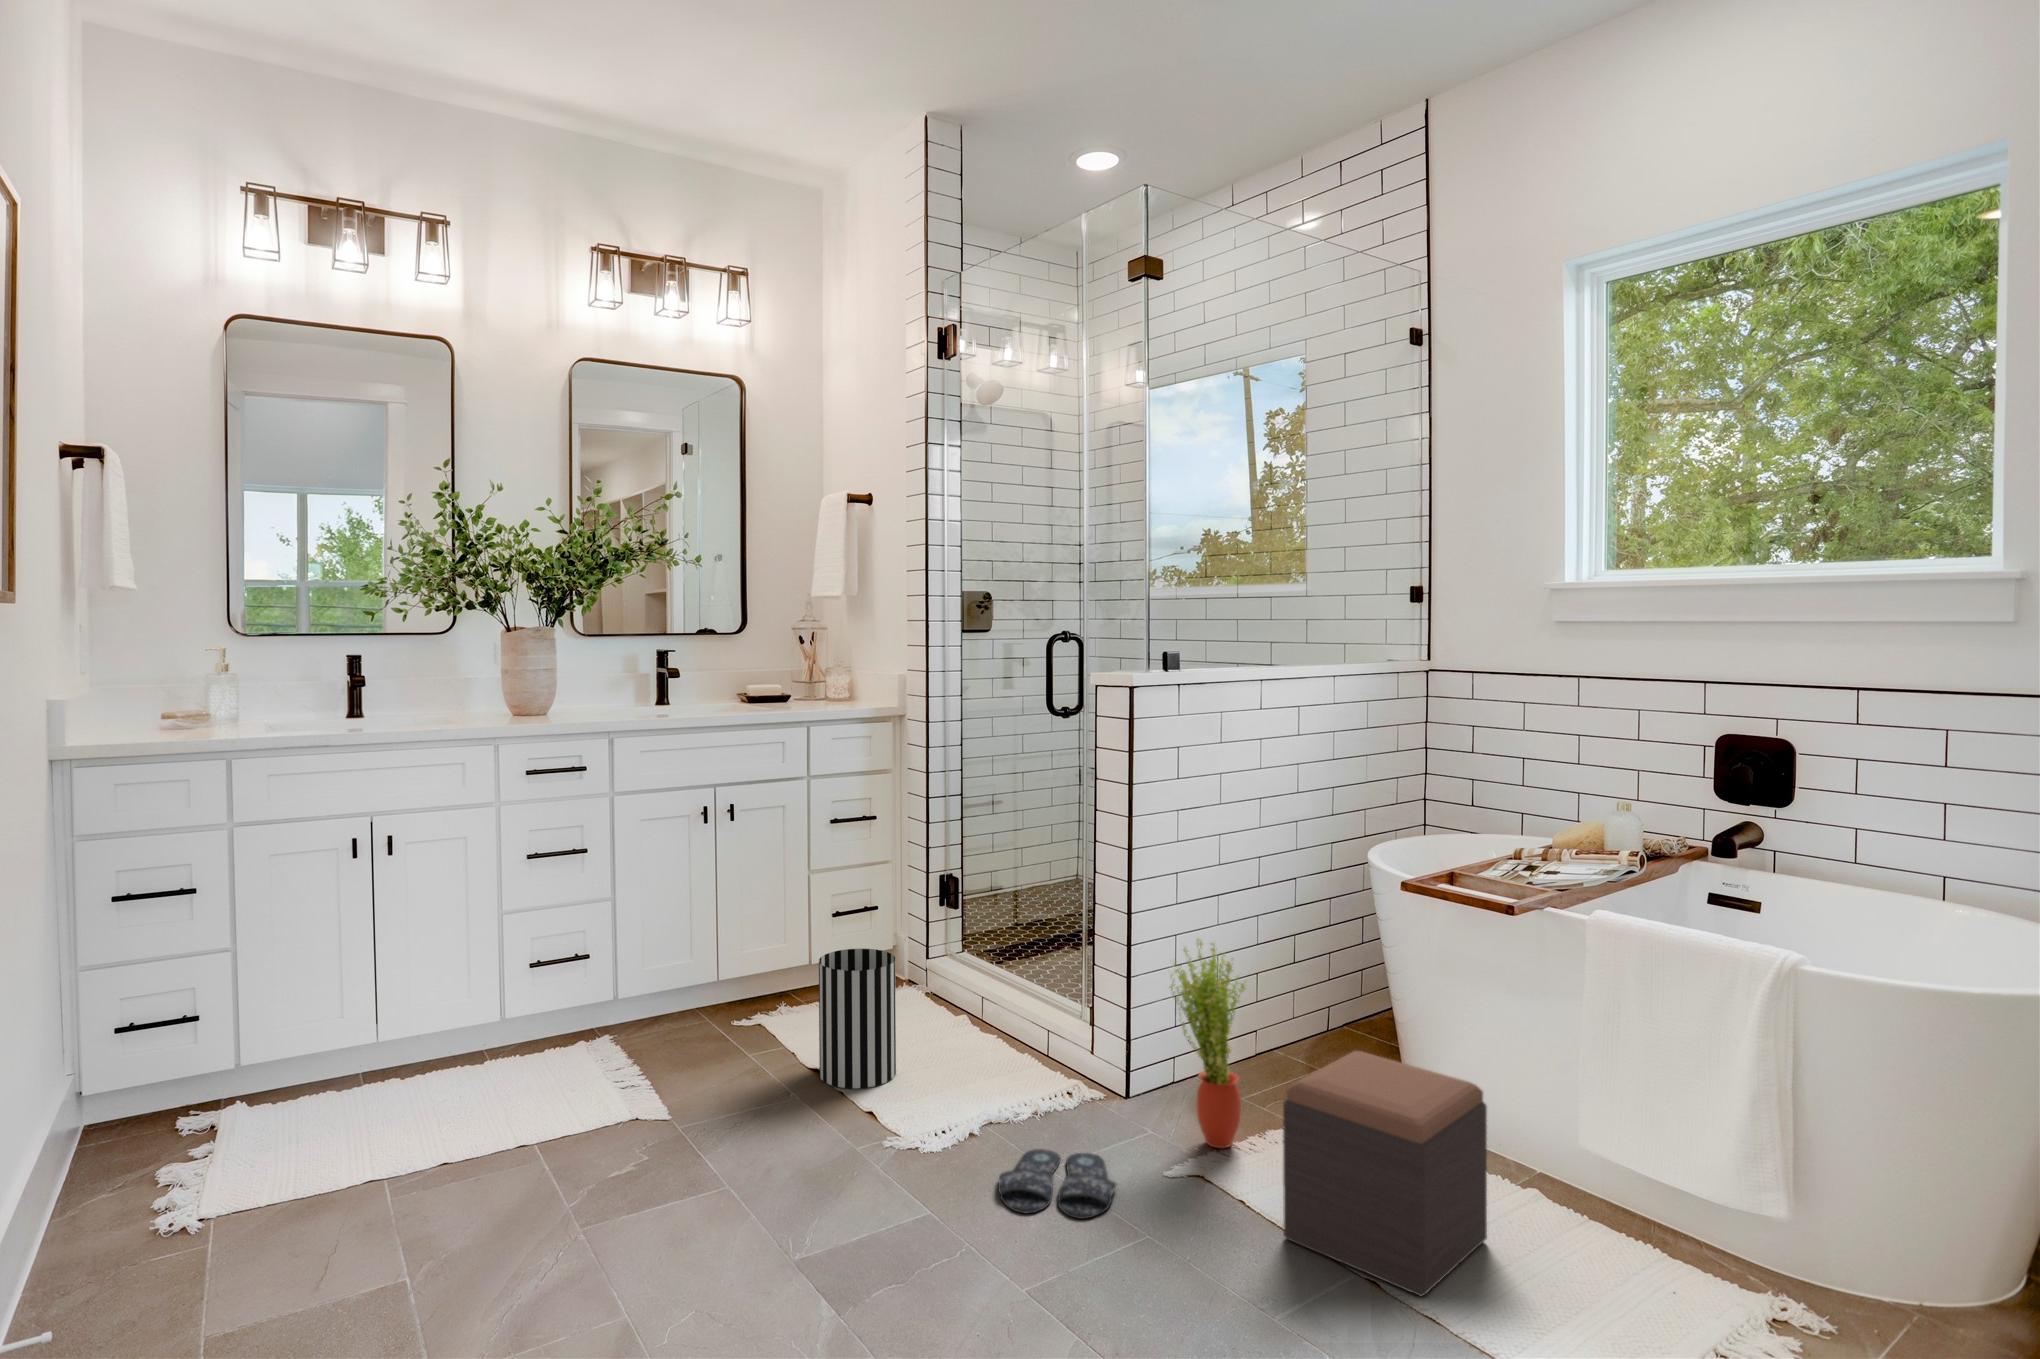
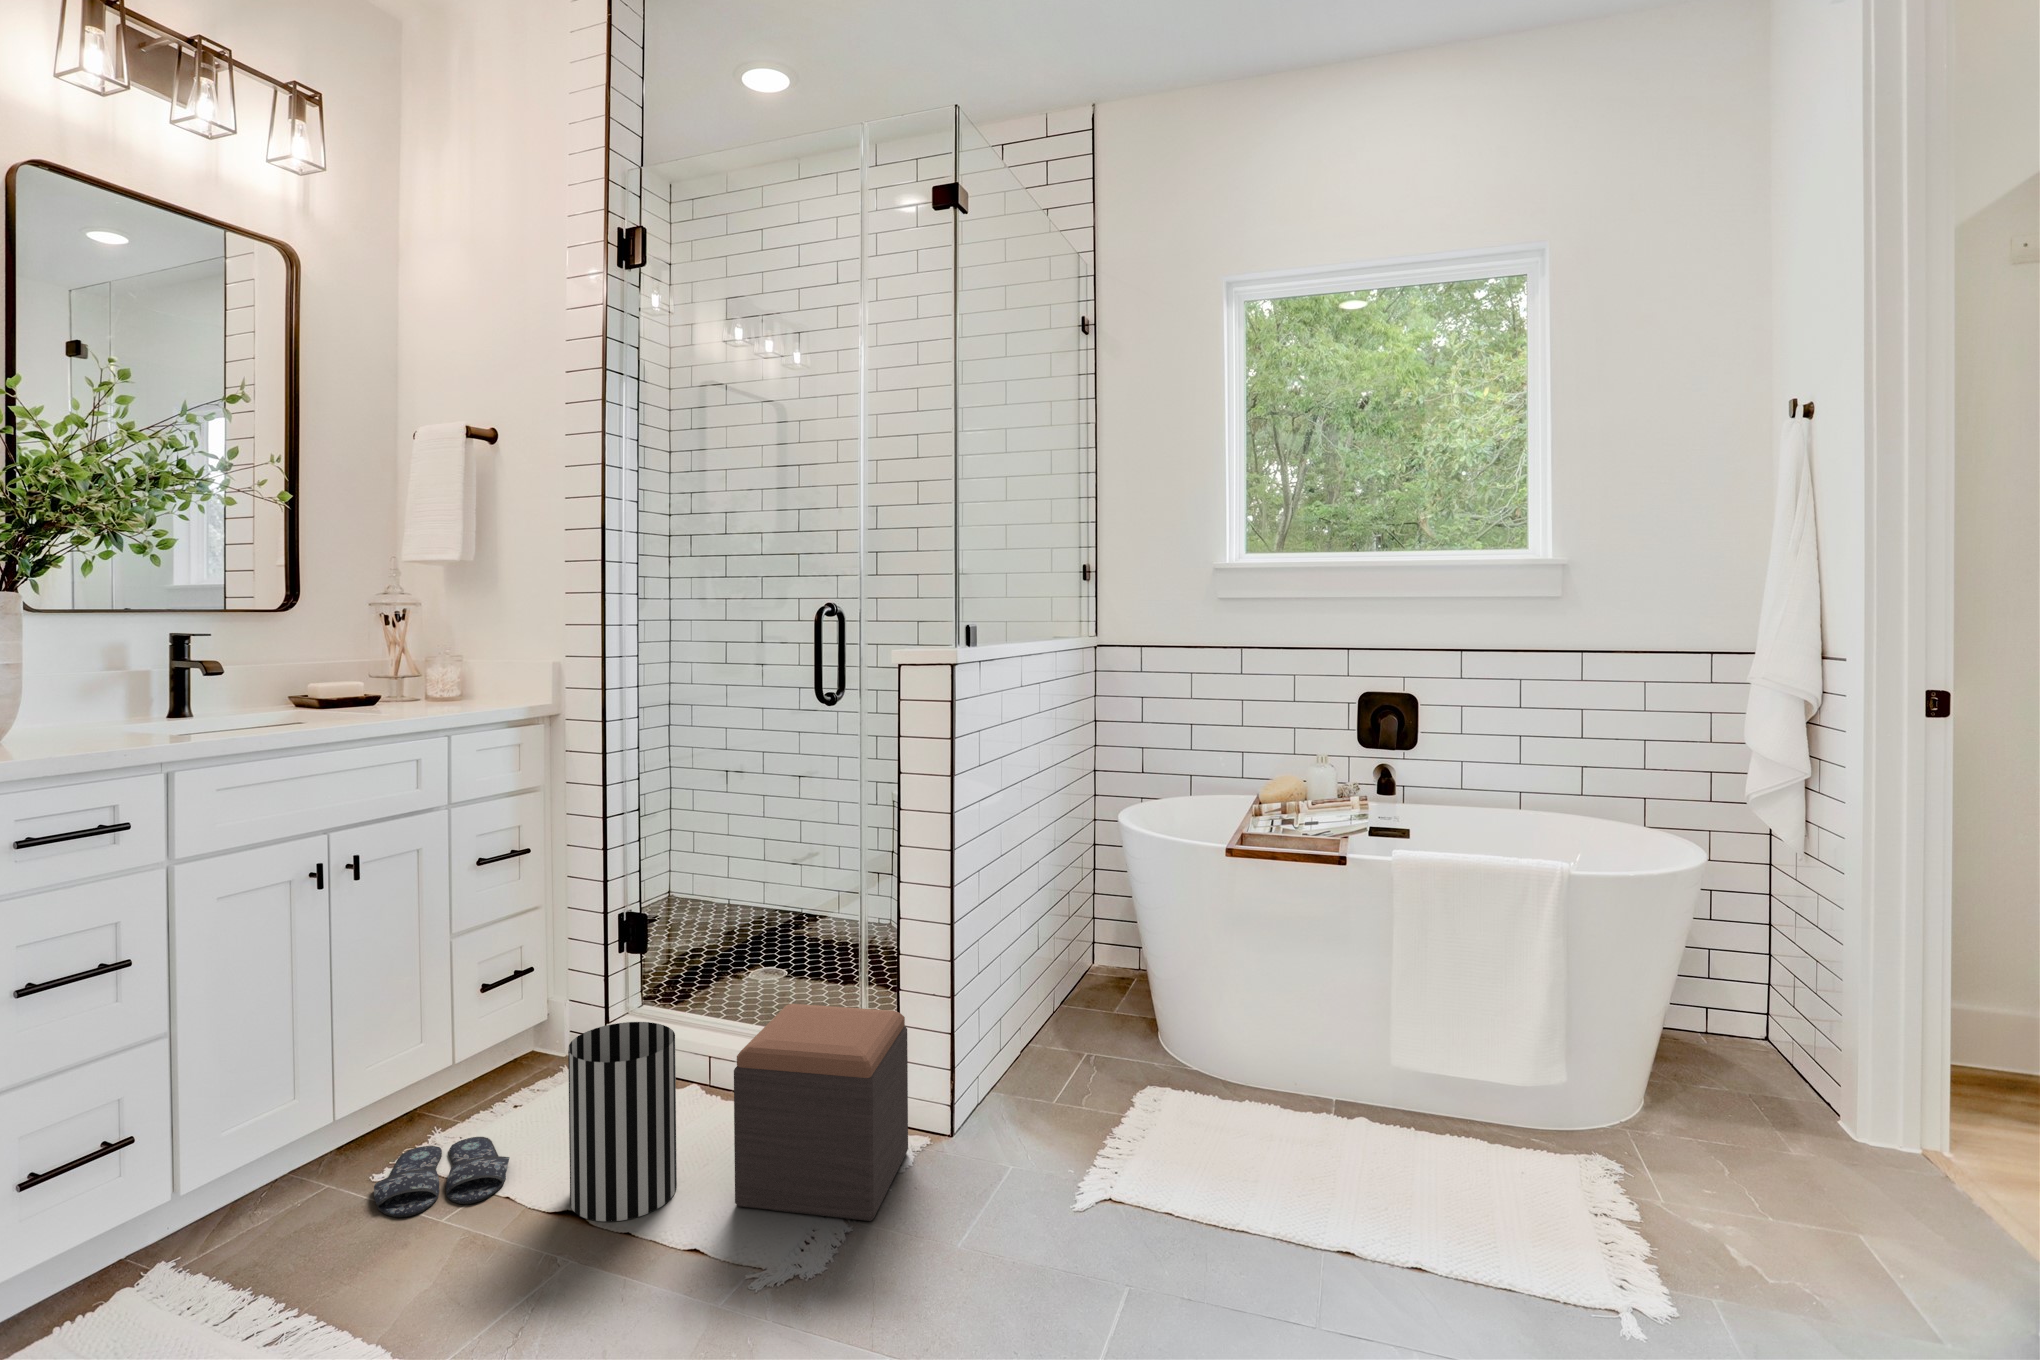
potted plant: present [1170,939,1245,1148] -> none [1031,935,1123,1159]
footstool: present [1283,1051,1487,1296] -> present [734,1004,908,1221]
slippers: present [998,1149,1116,1219] -> present [374,1137,509,1217]

